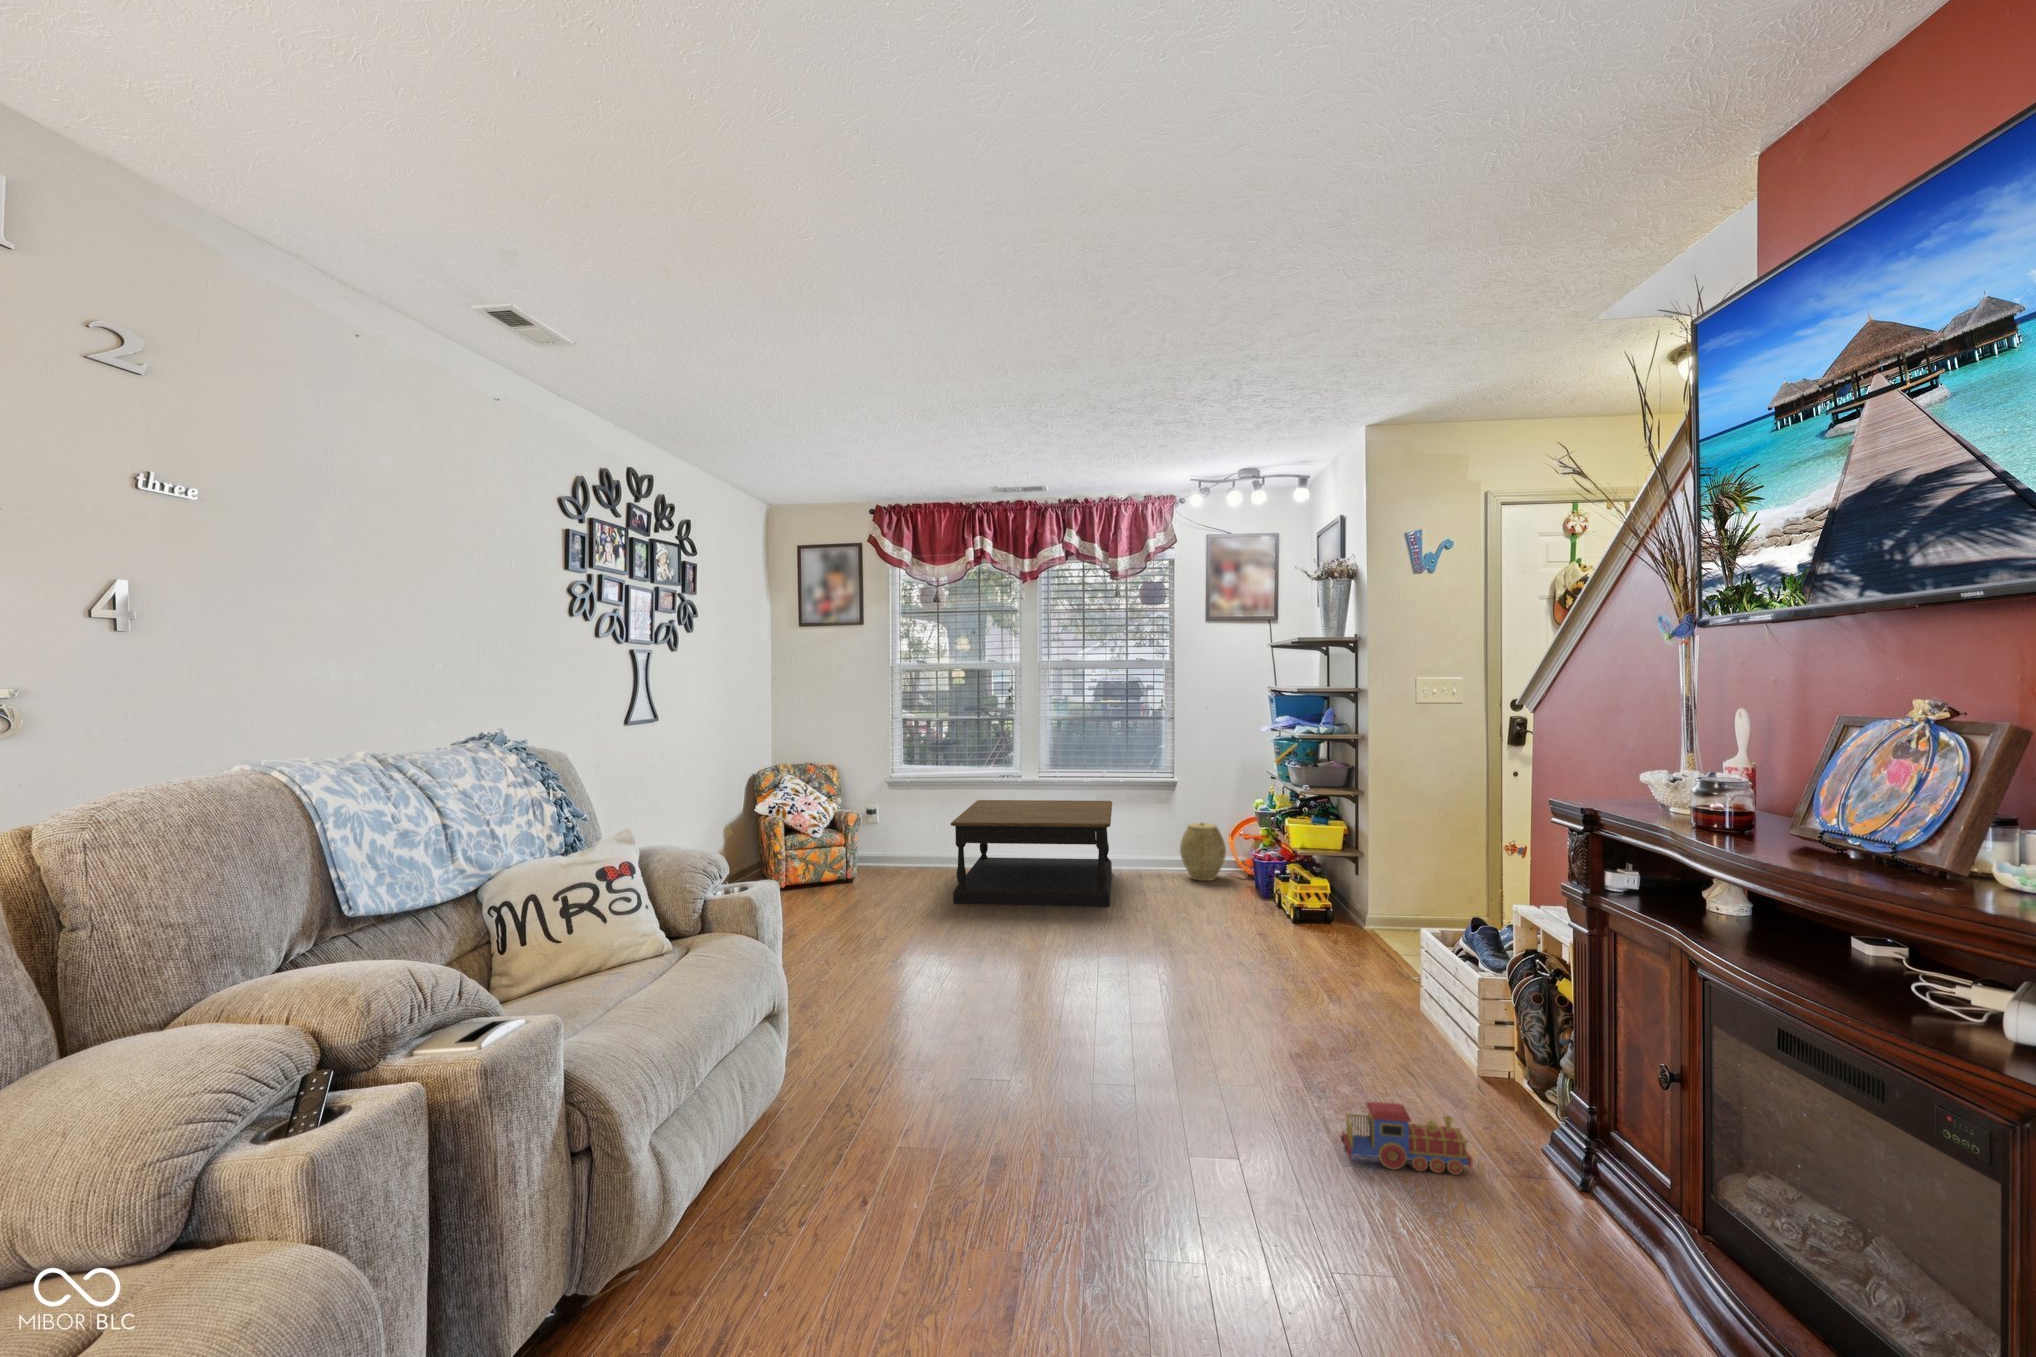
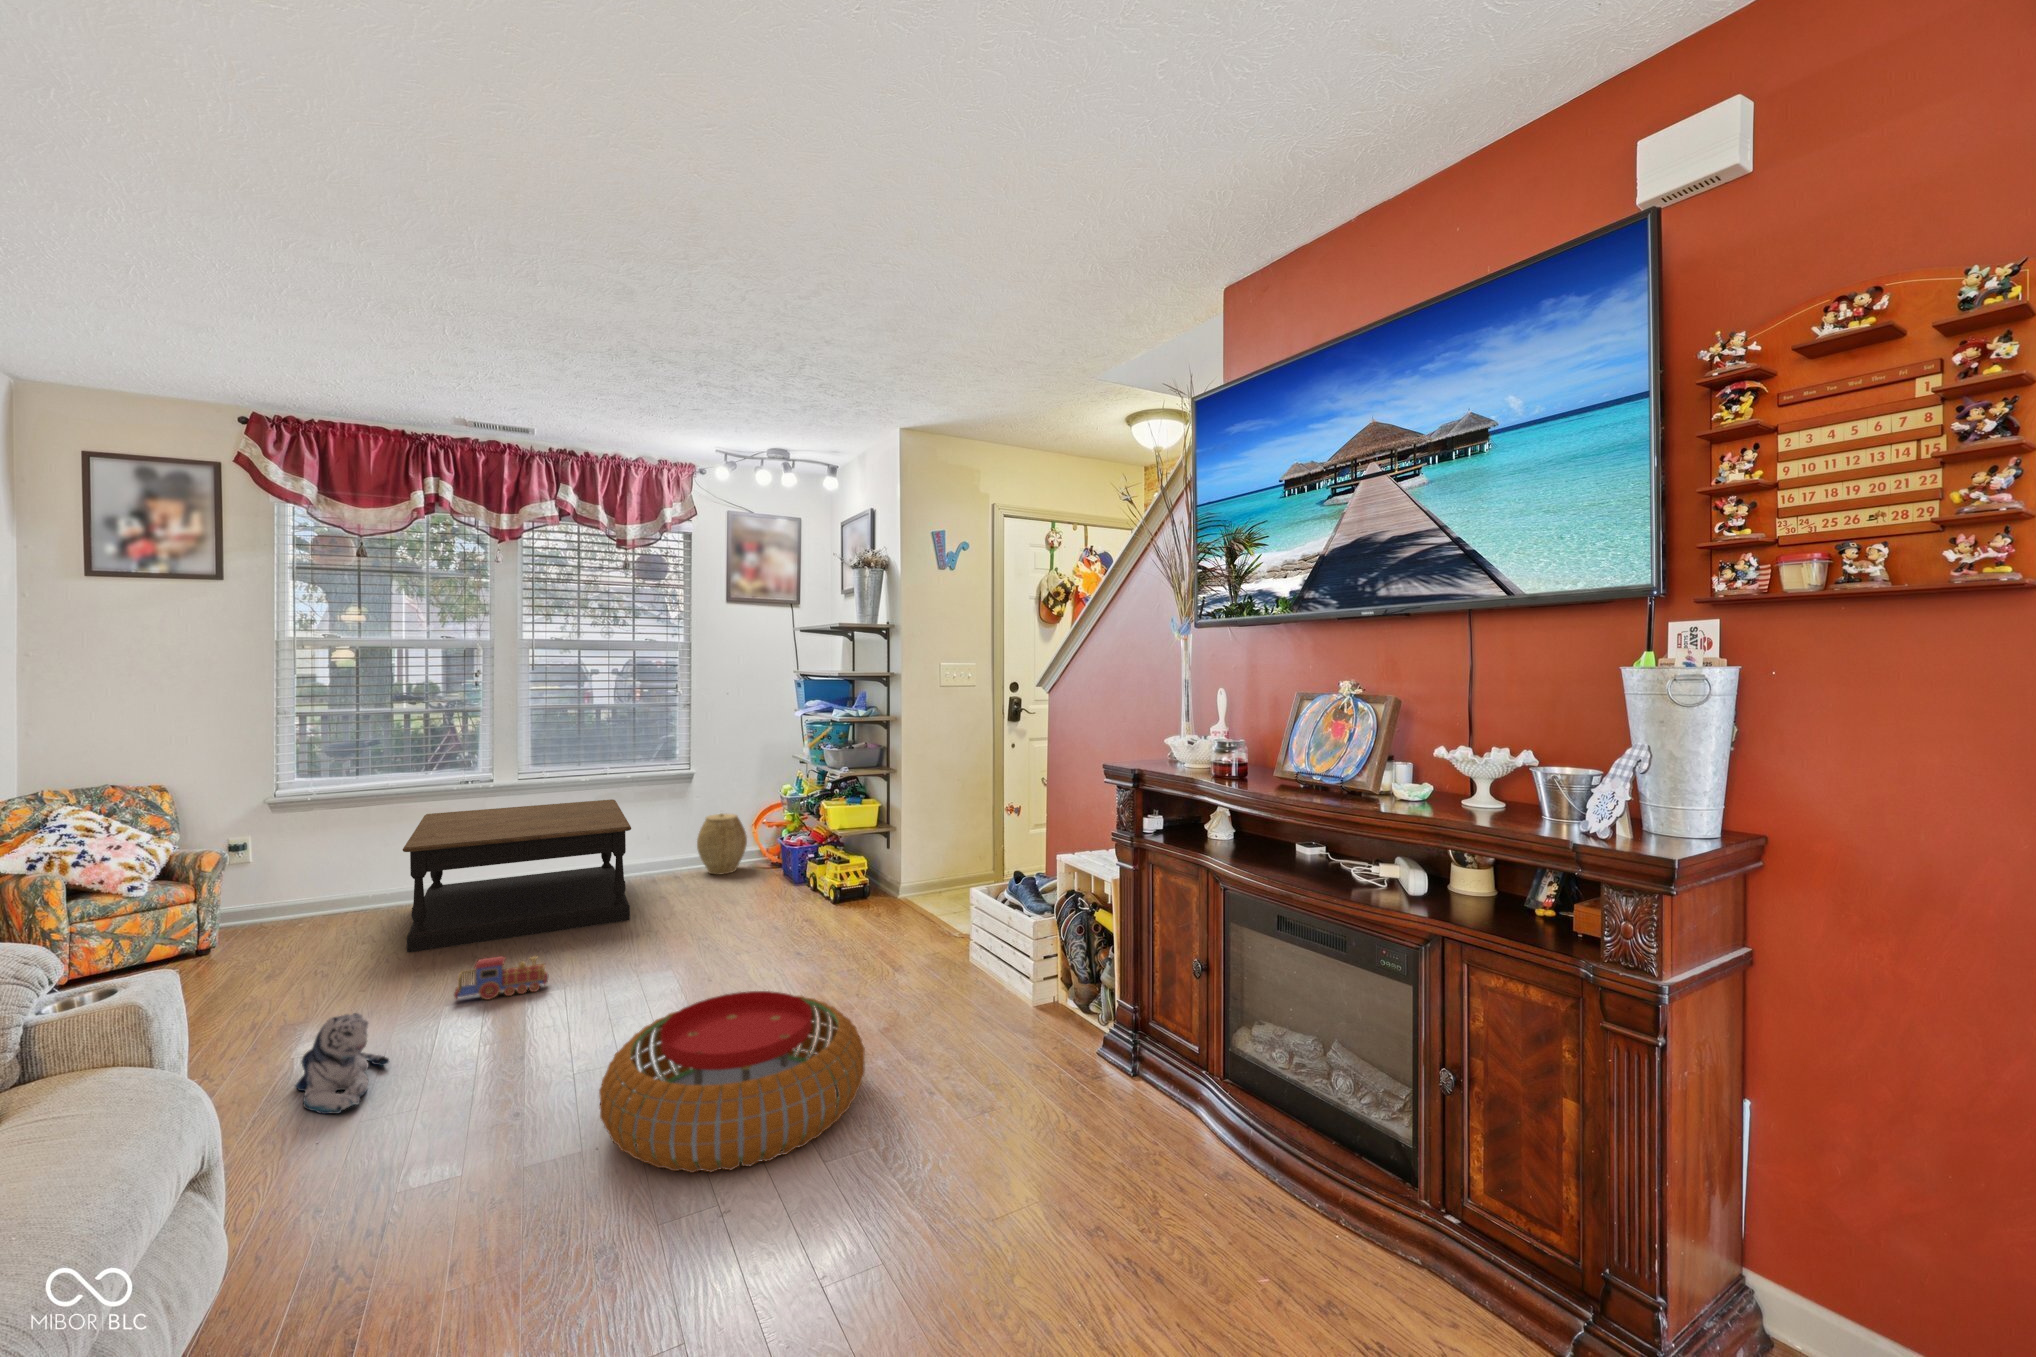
plush toy: none [862,932,915,1000] -> present [295,1013,389,1114]
pouf: none [1015,972,1242,1121] -> present [599,991,865,1173]
toy train: present [1341,1102,1473,1174] -> present [454,956,548,1000]

